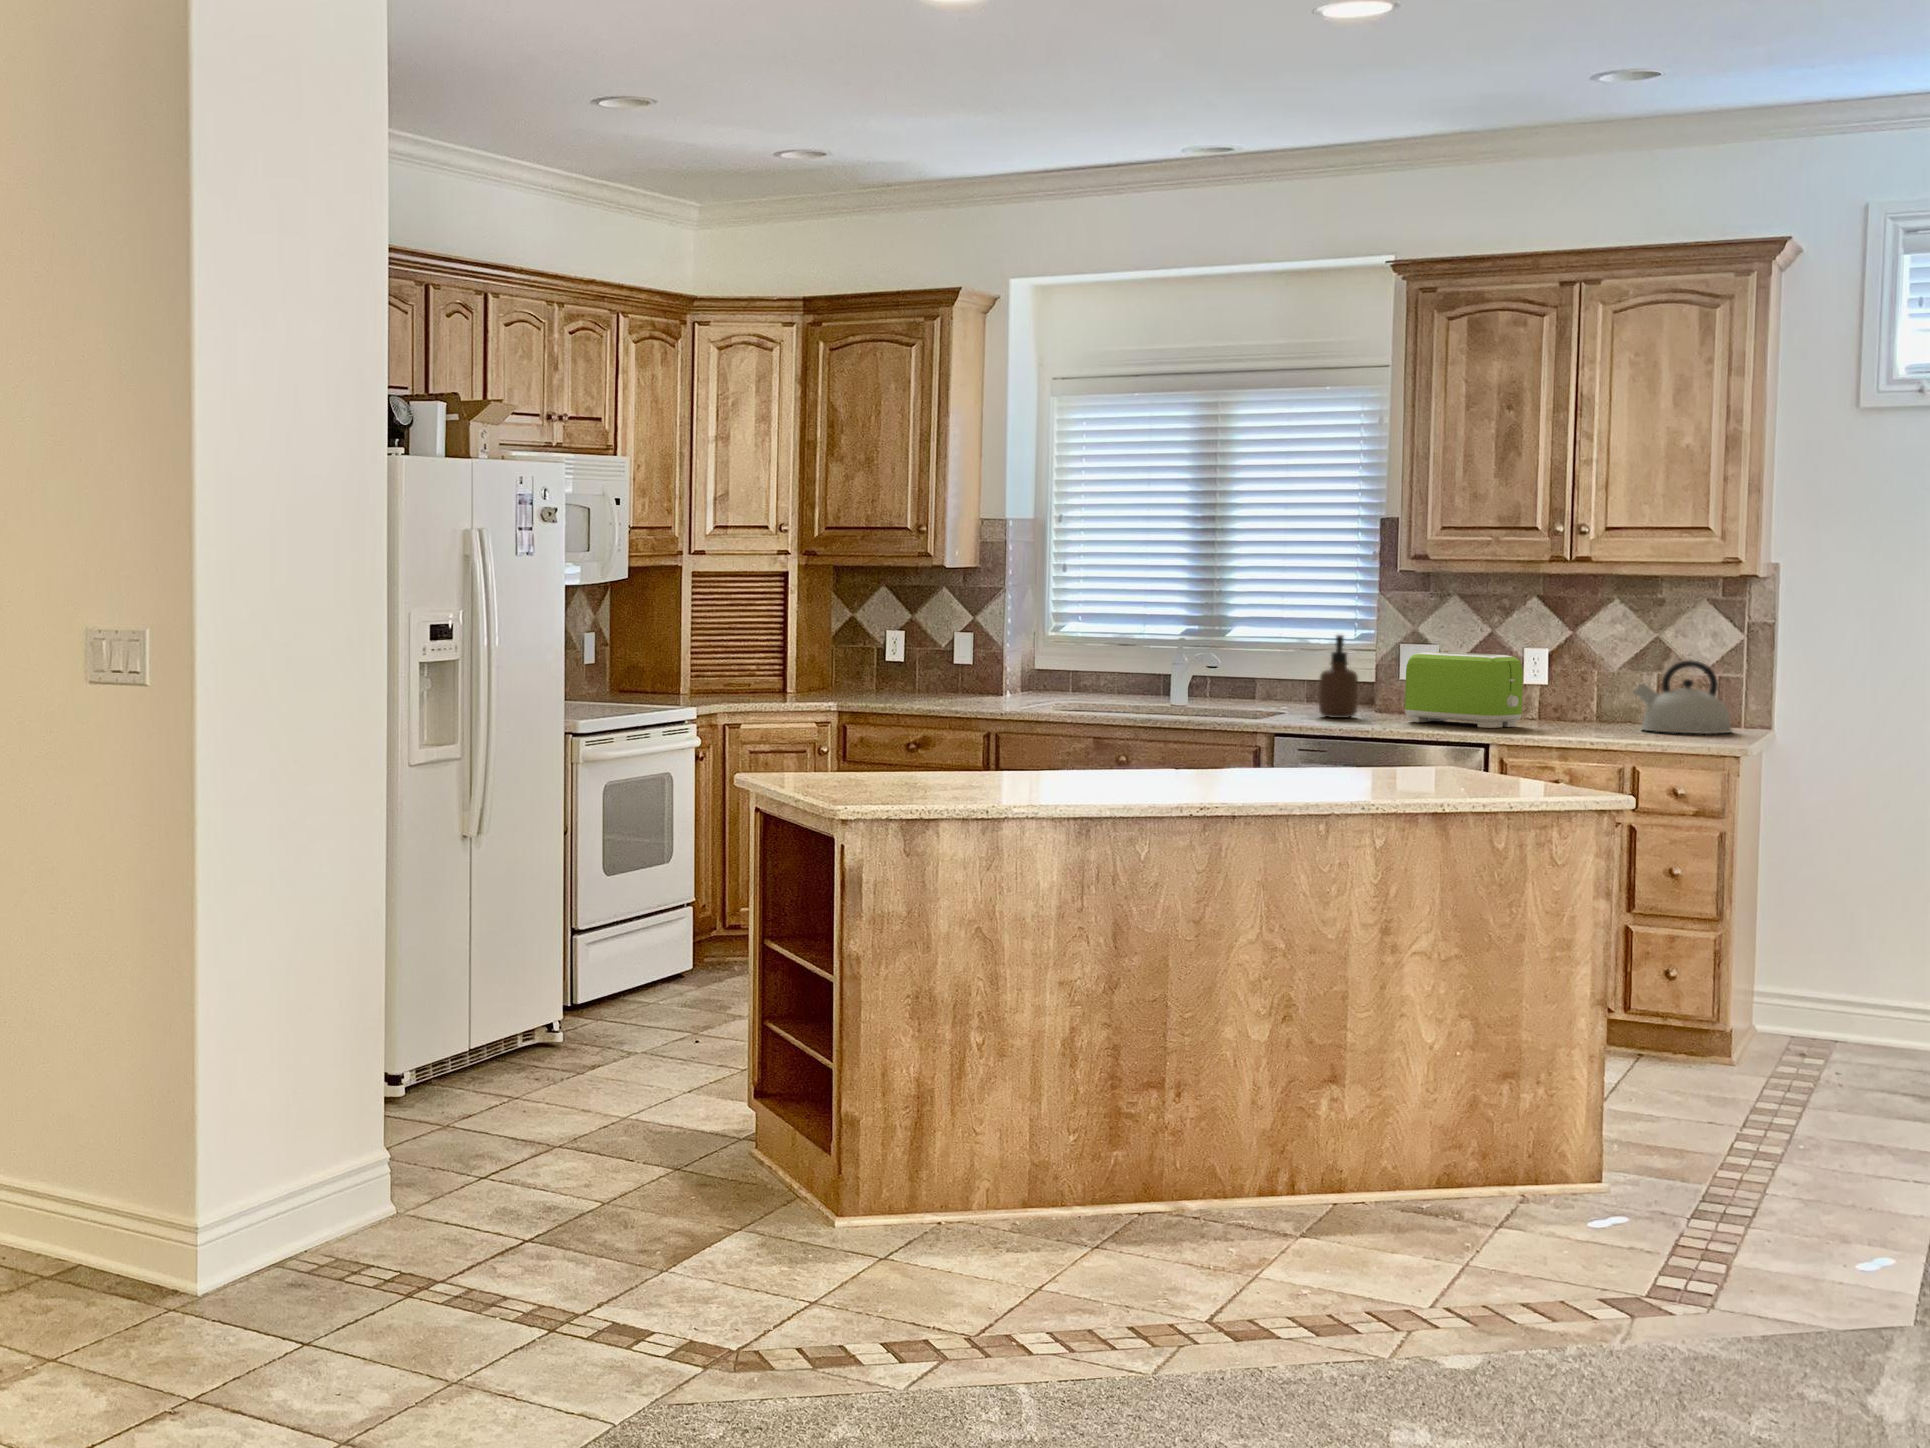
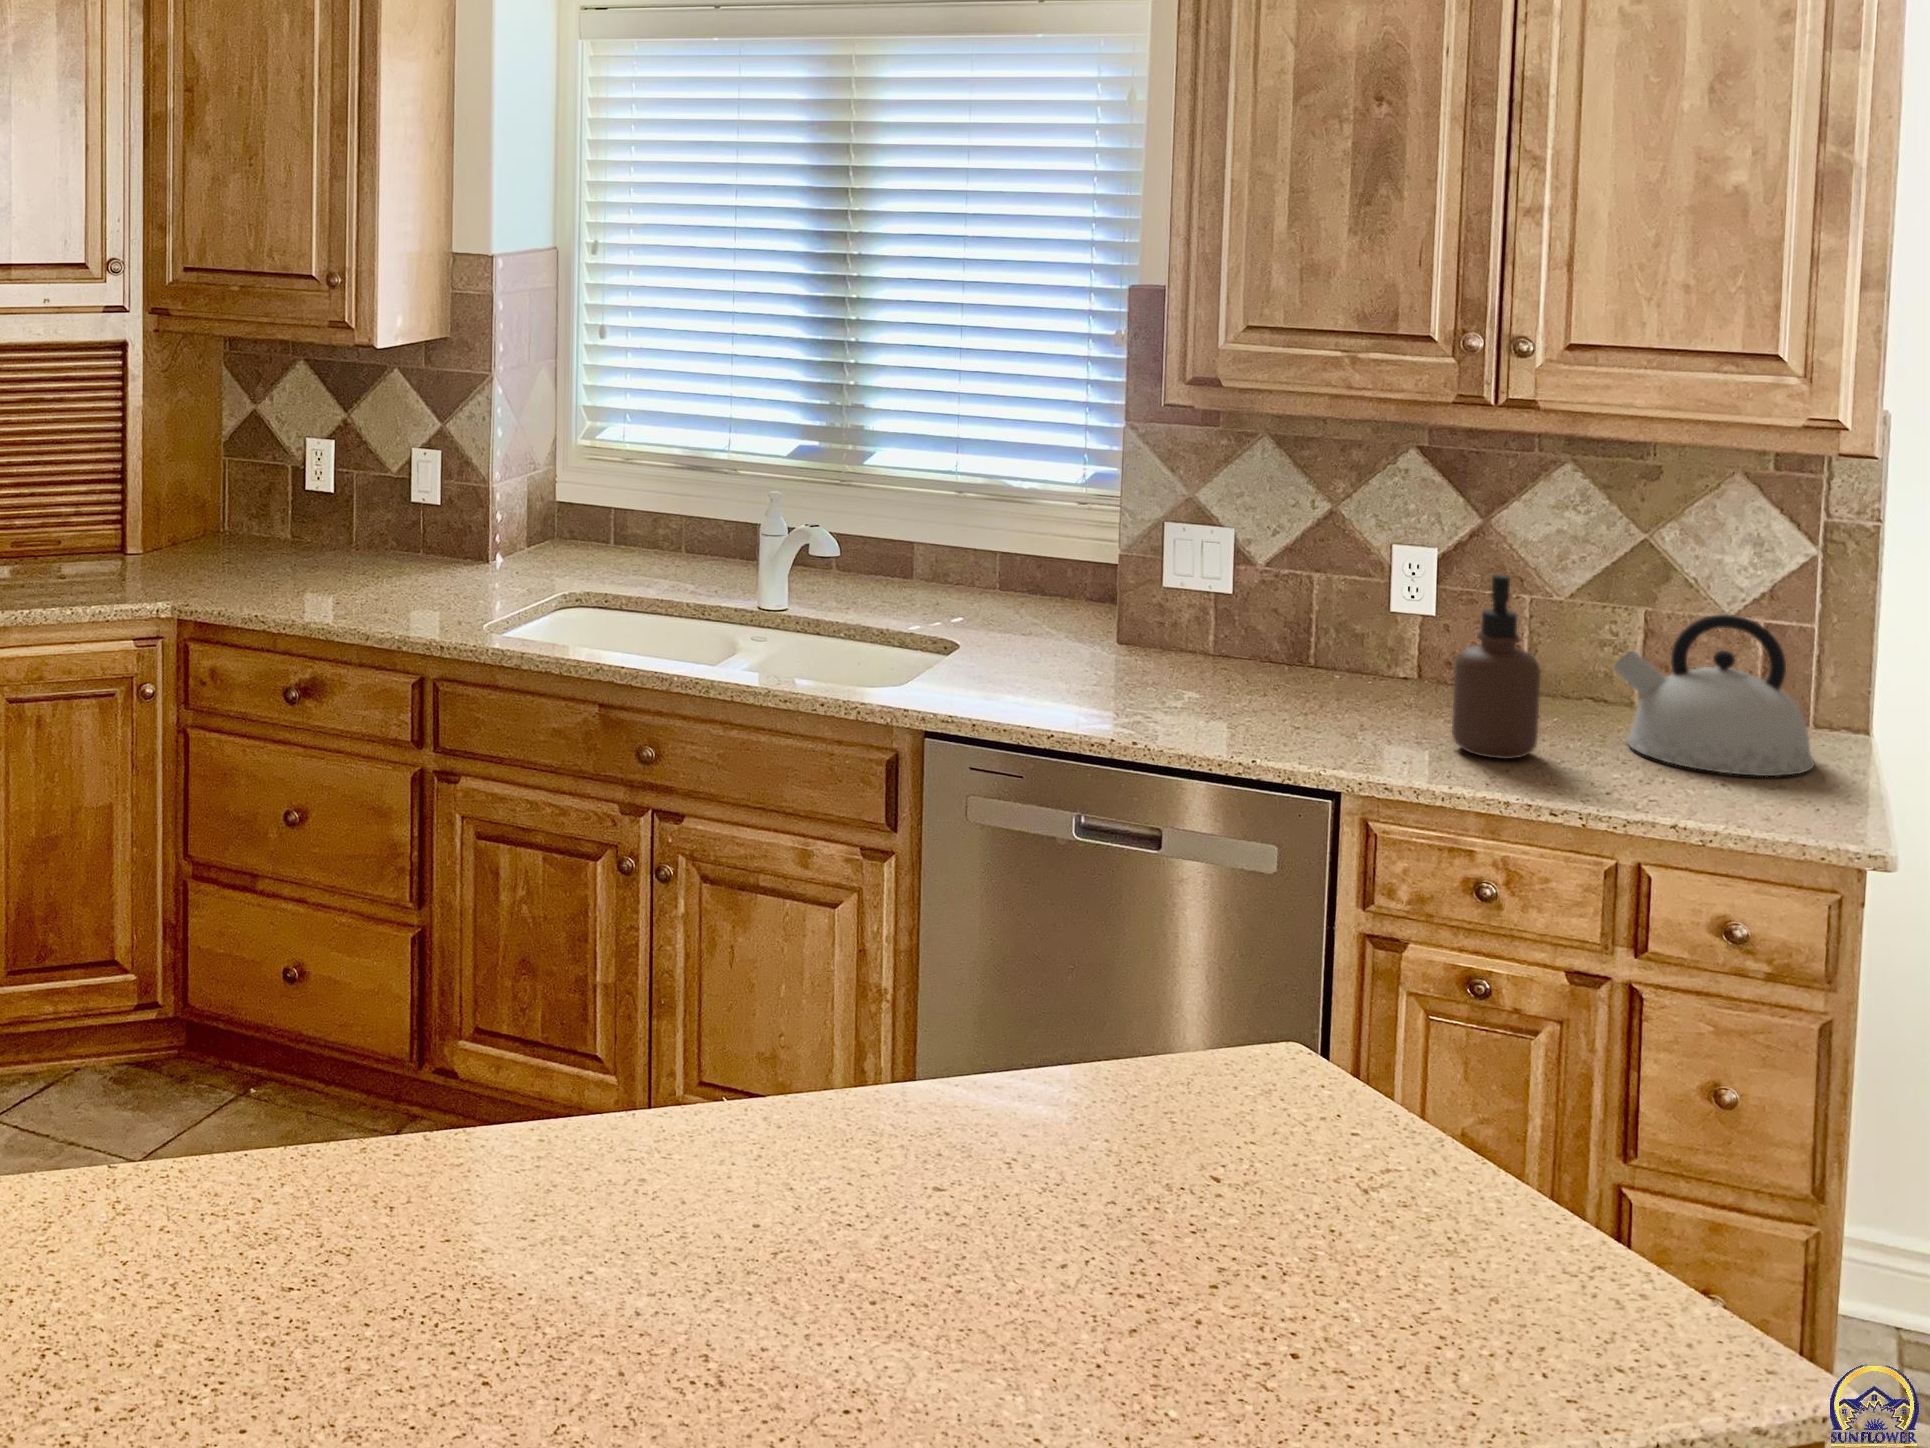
soap dispenser: present [1319,635,1358,718] -> present [1452,574,1541,759]
toaster: present [1405,652,1523,728] -> none [1173,558,1398,732]

